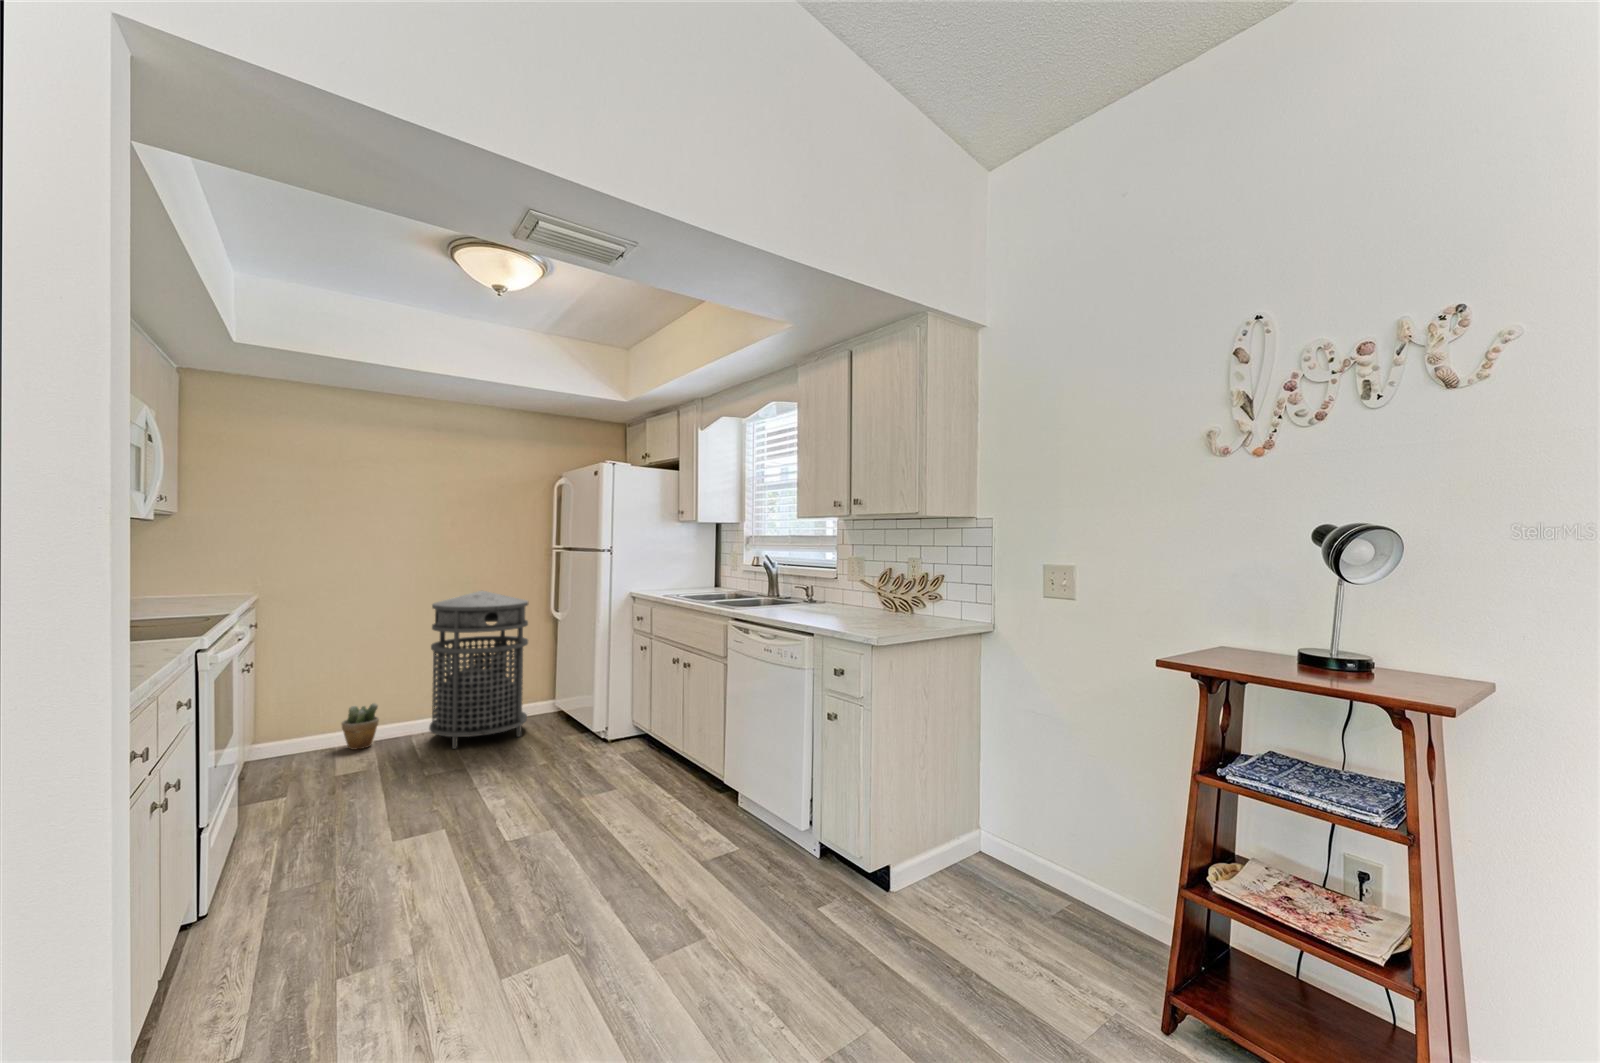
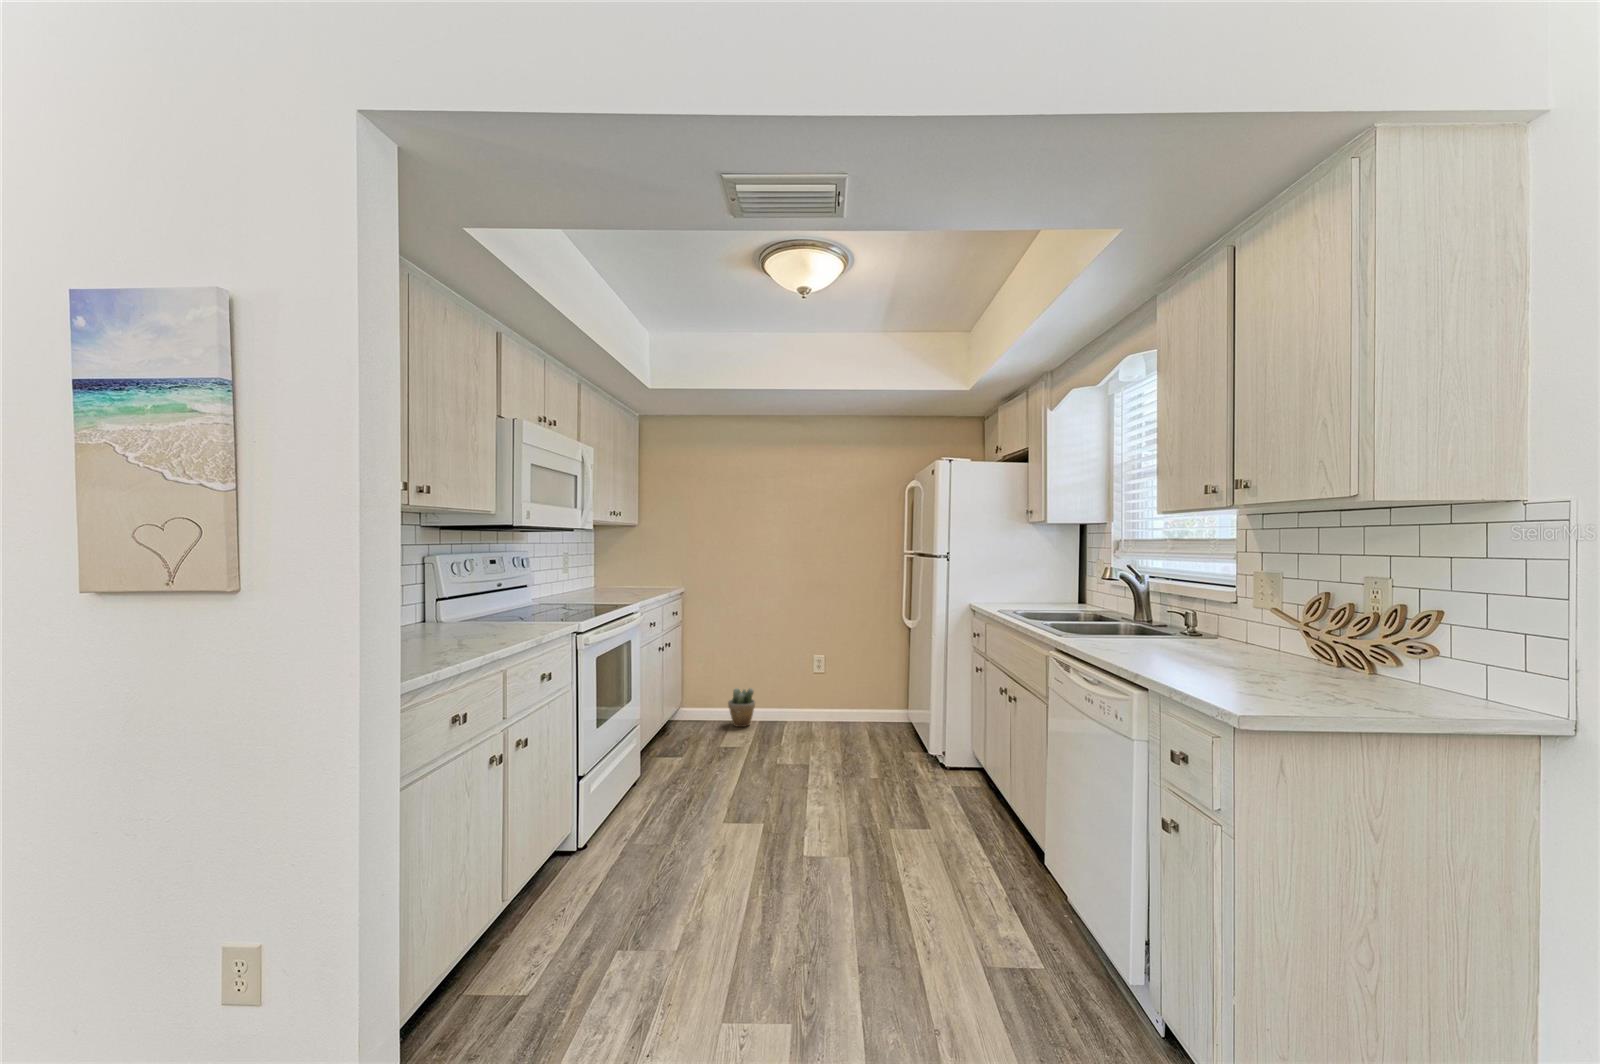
trash can: present [429,591,528,749] -> none [791,593,876,743]

